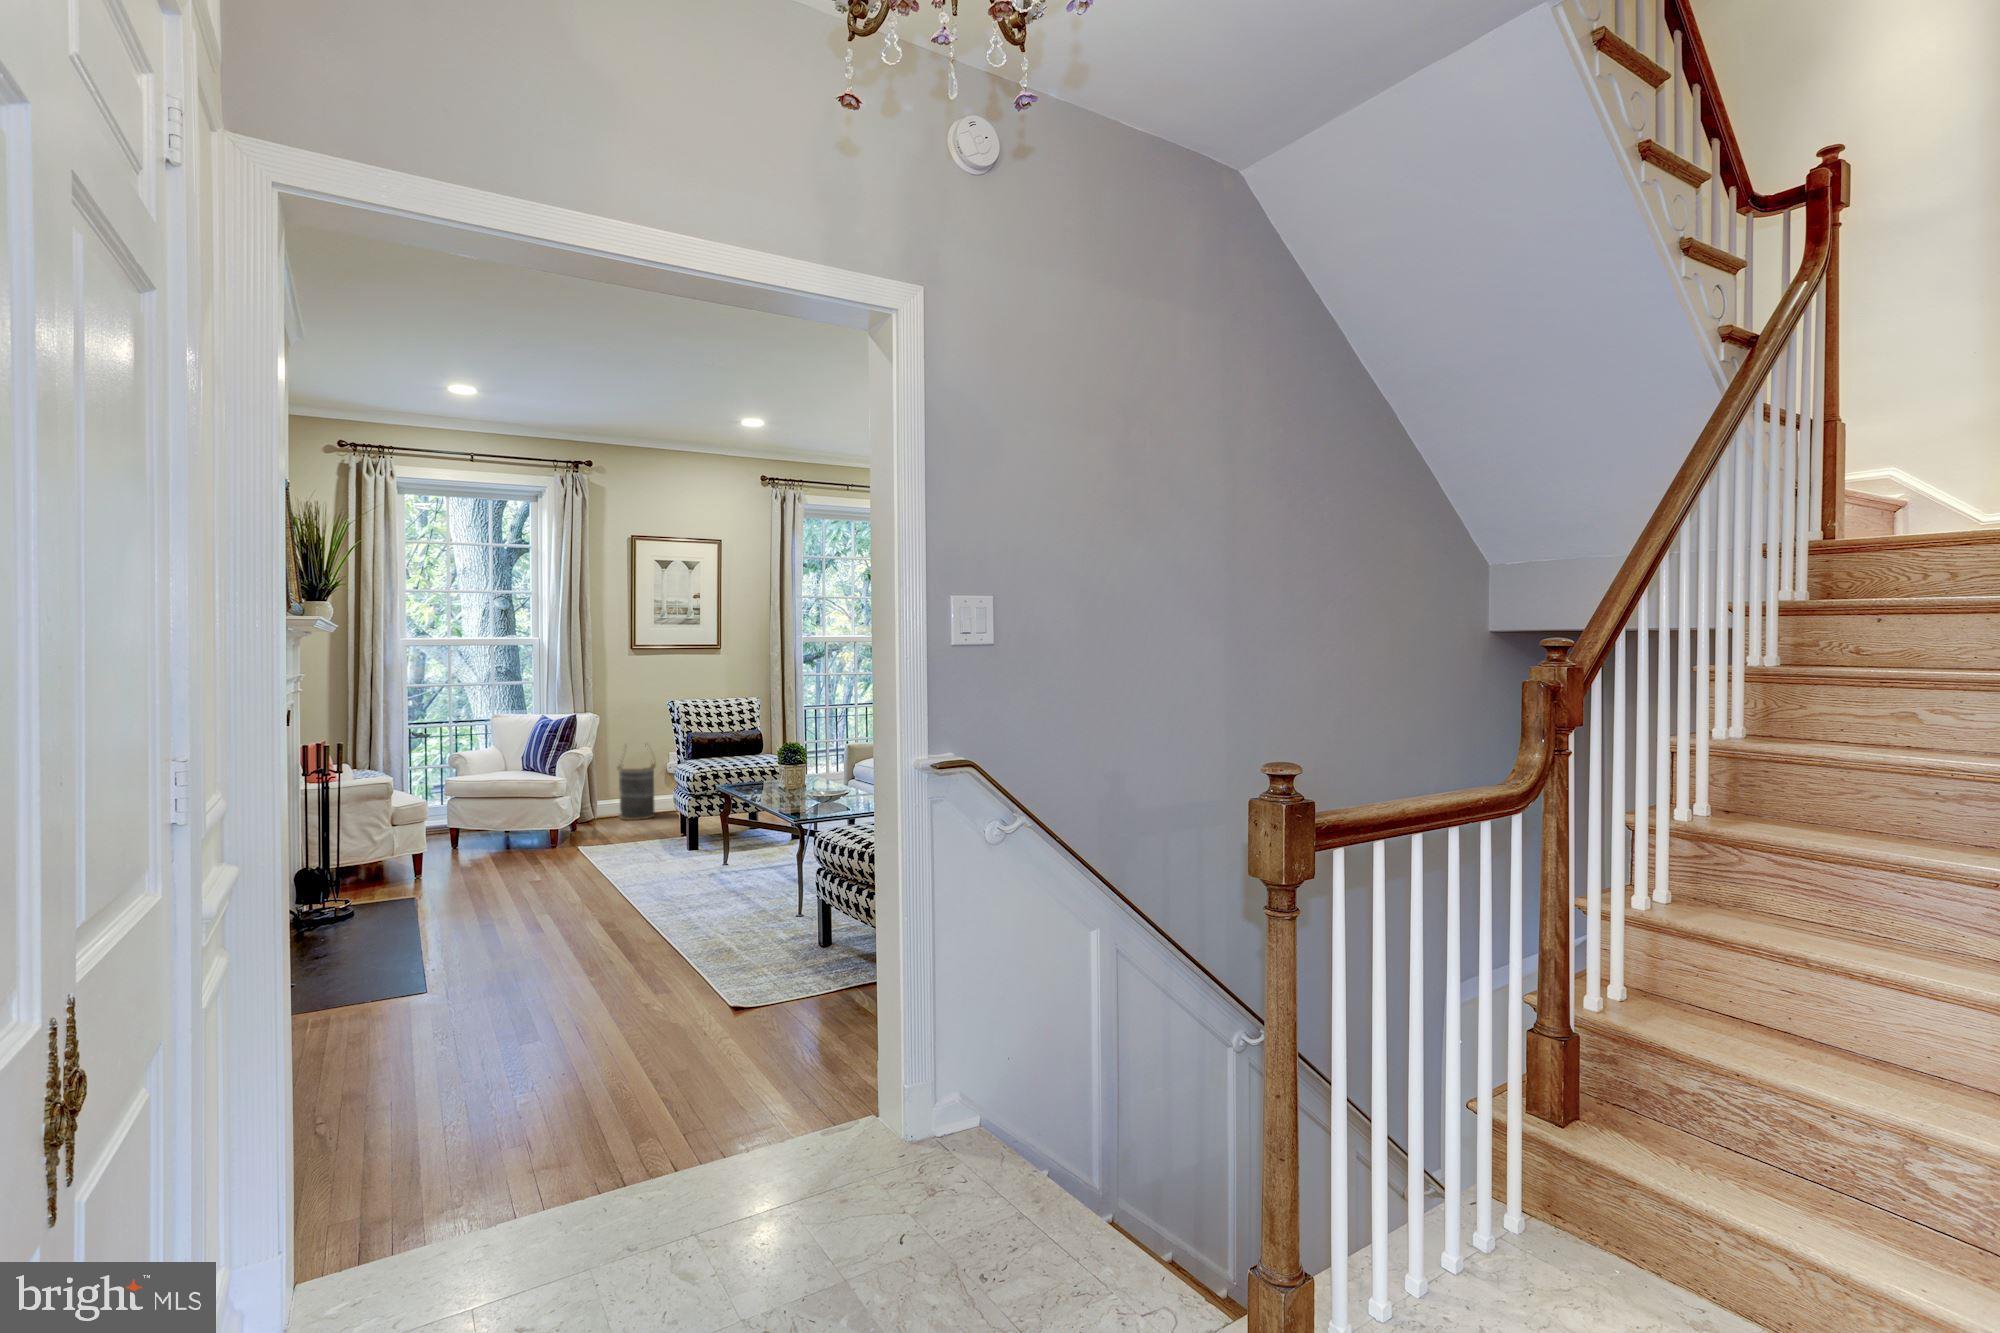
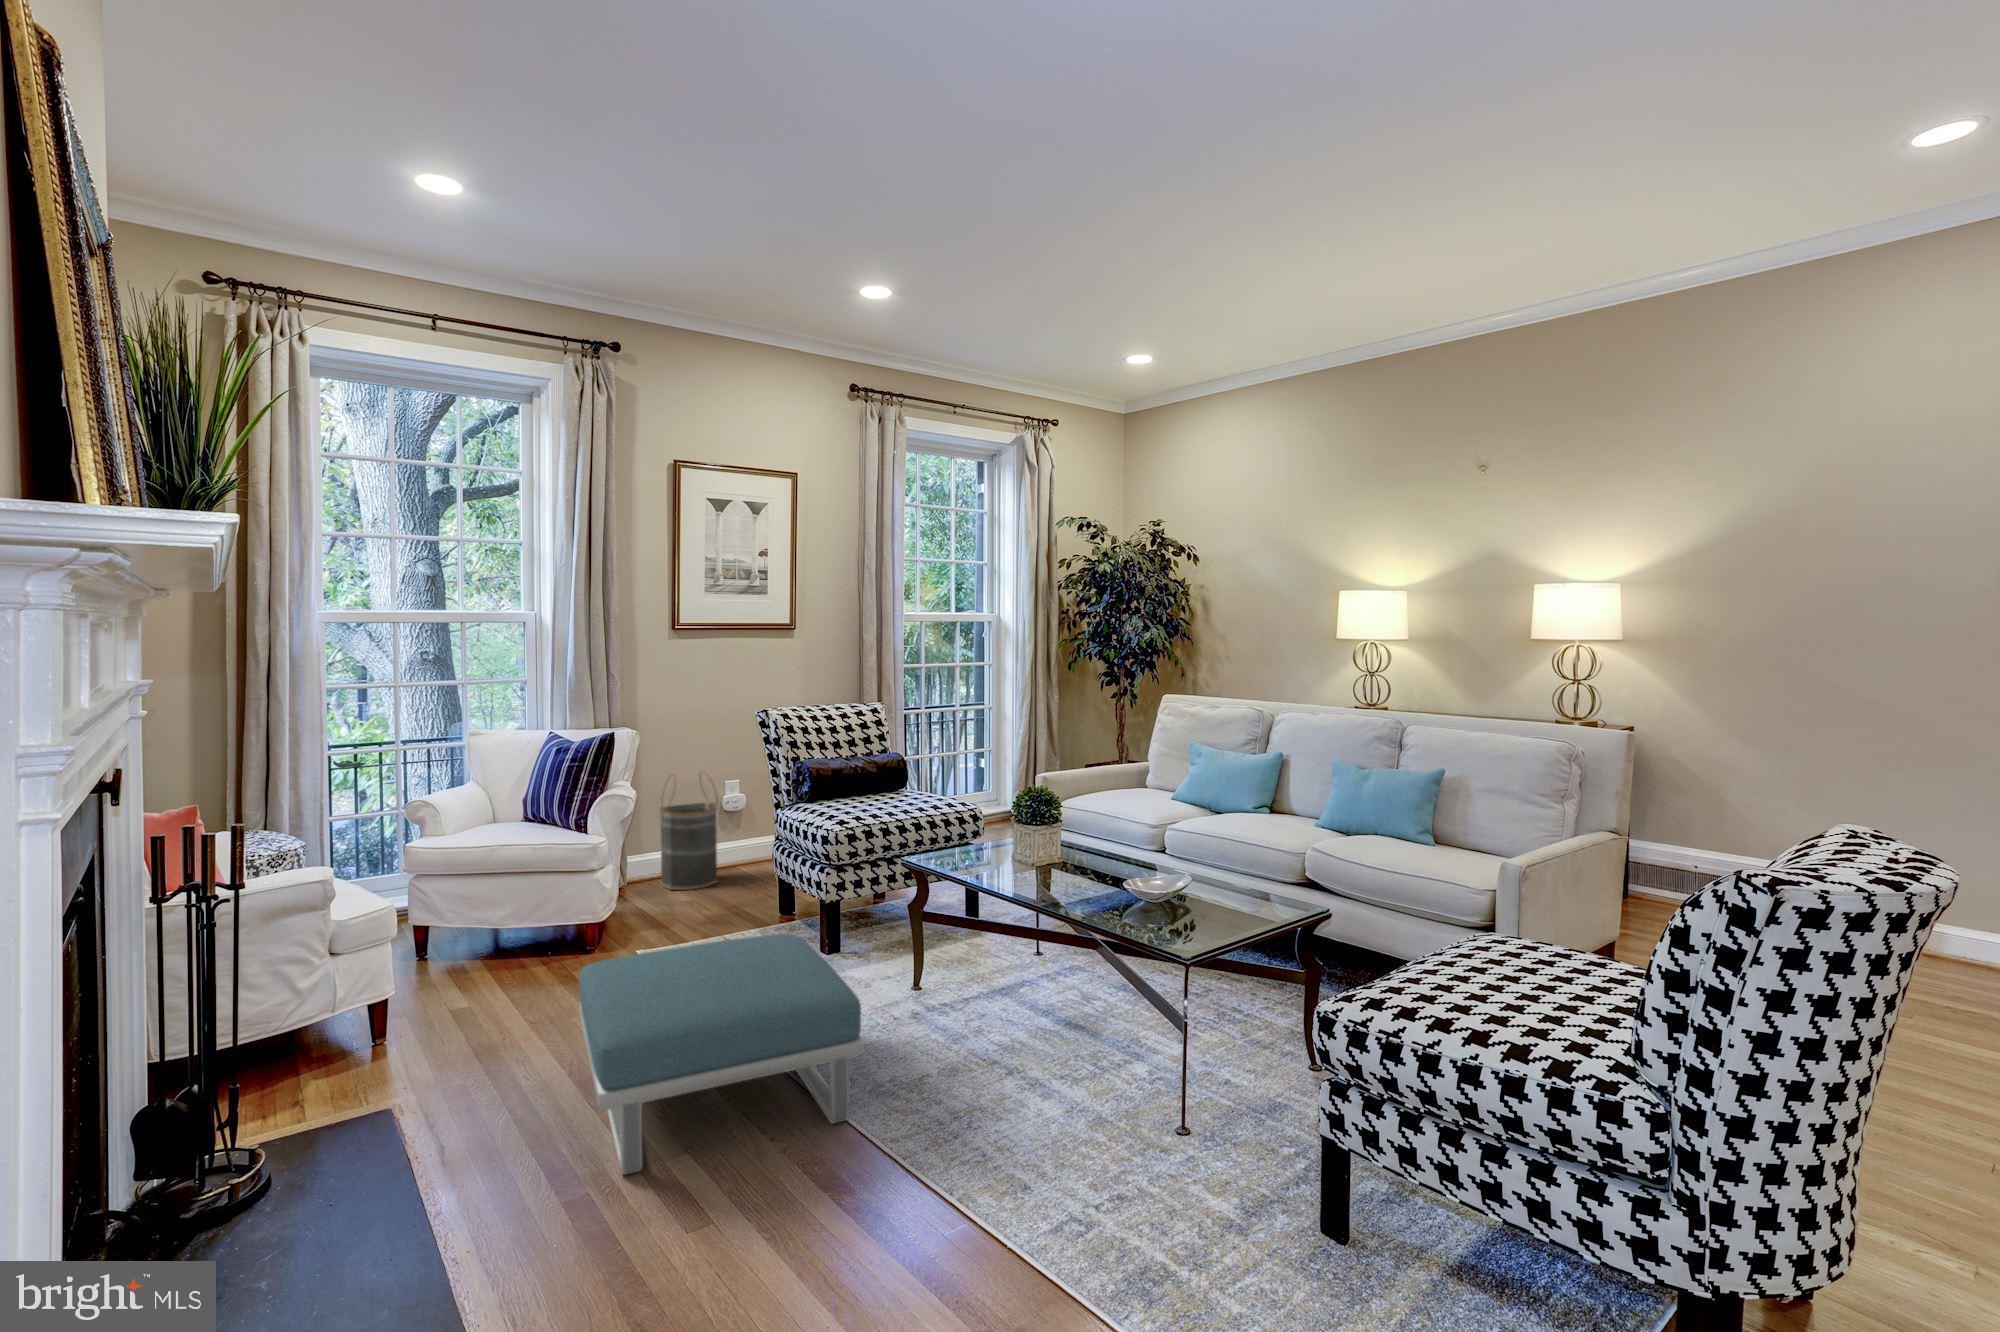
footstool: none [496,823,640,920] -> present [579,934,864,1175]

